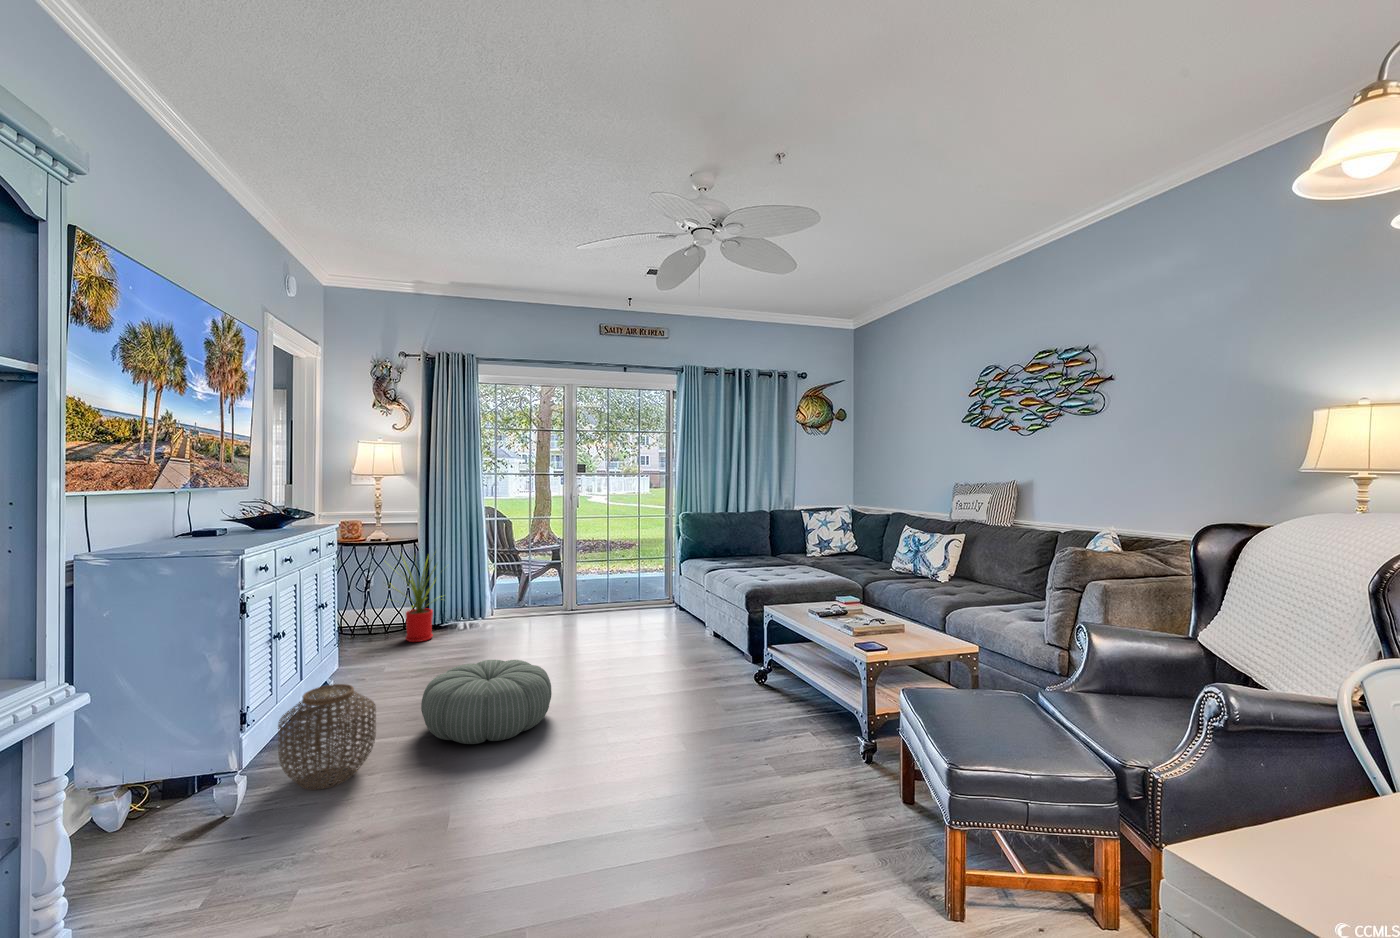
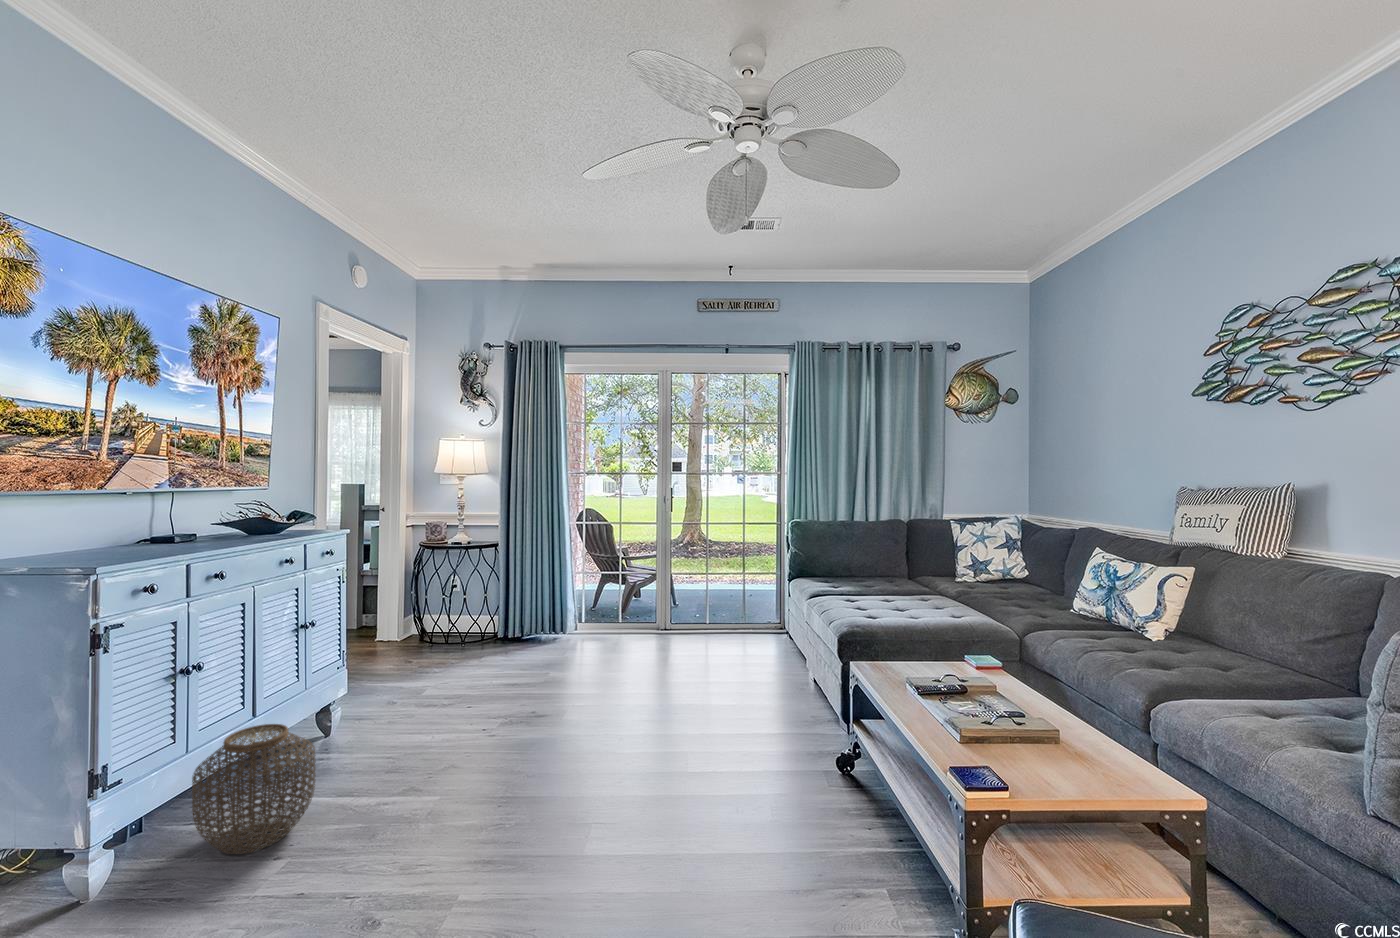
house plant: present [385,556,436,642] -> none [443,553,525,657]
pouf: present [421,660,552,744] -> none [387,700,552,814]

